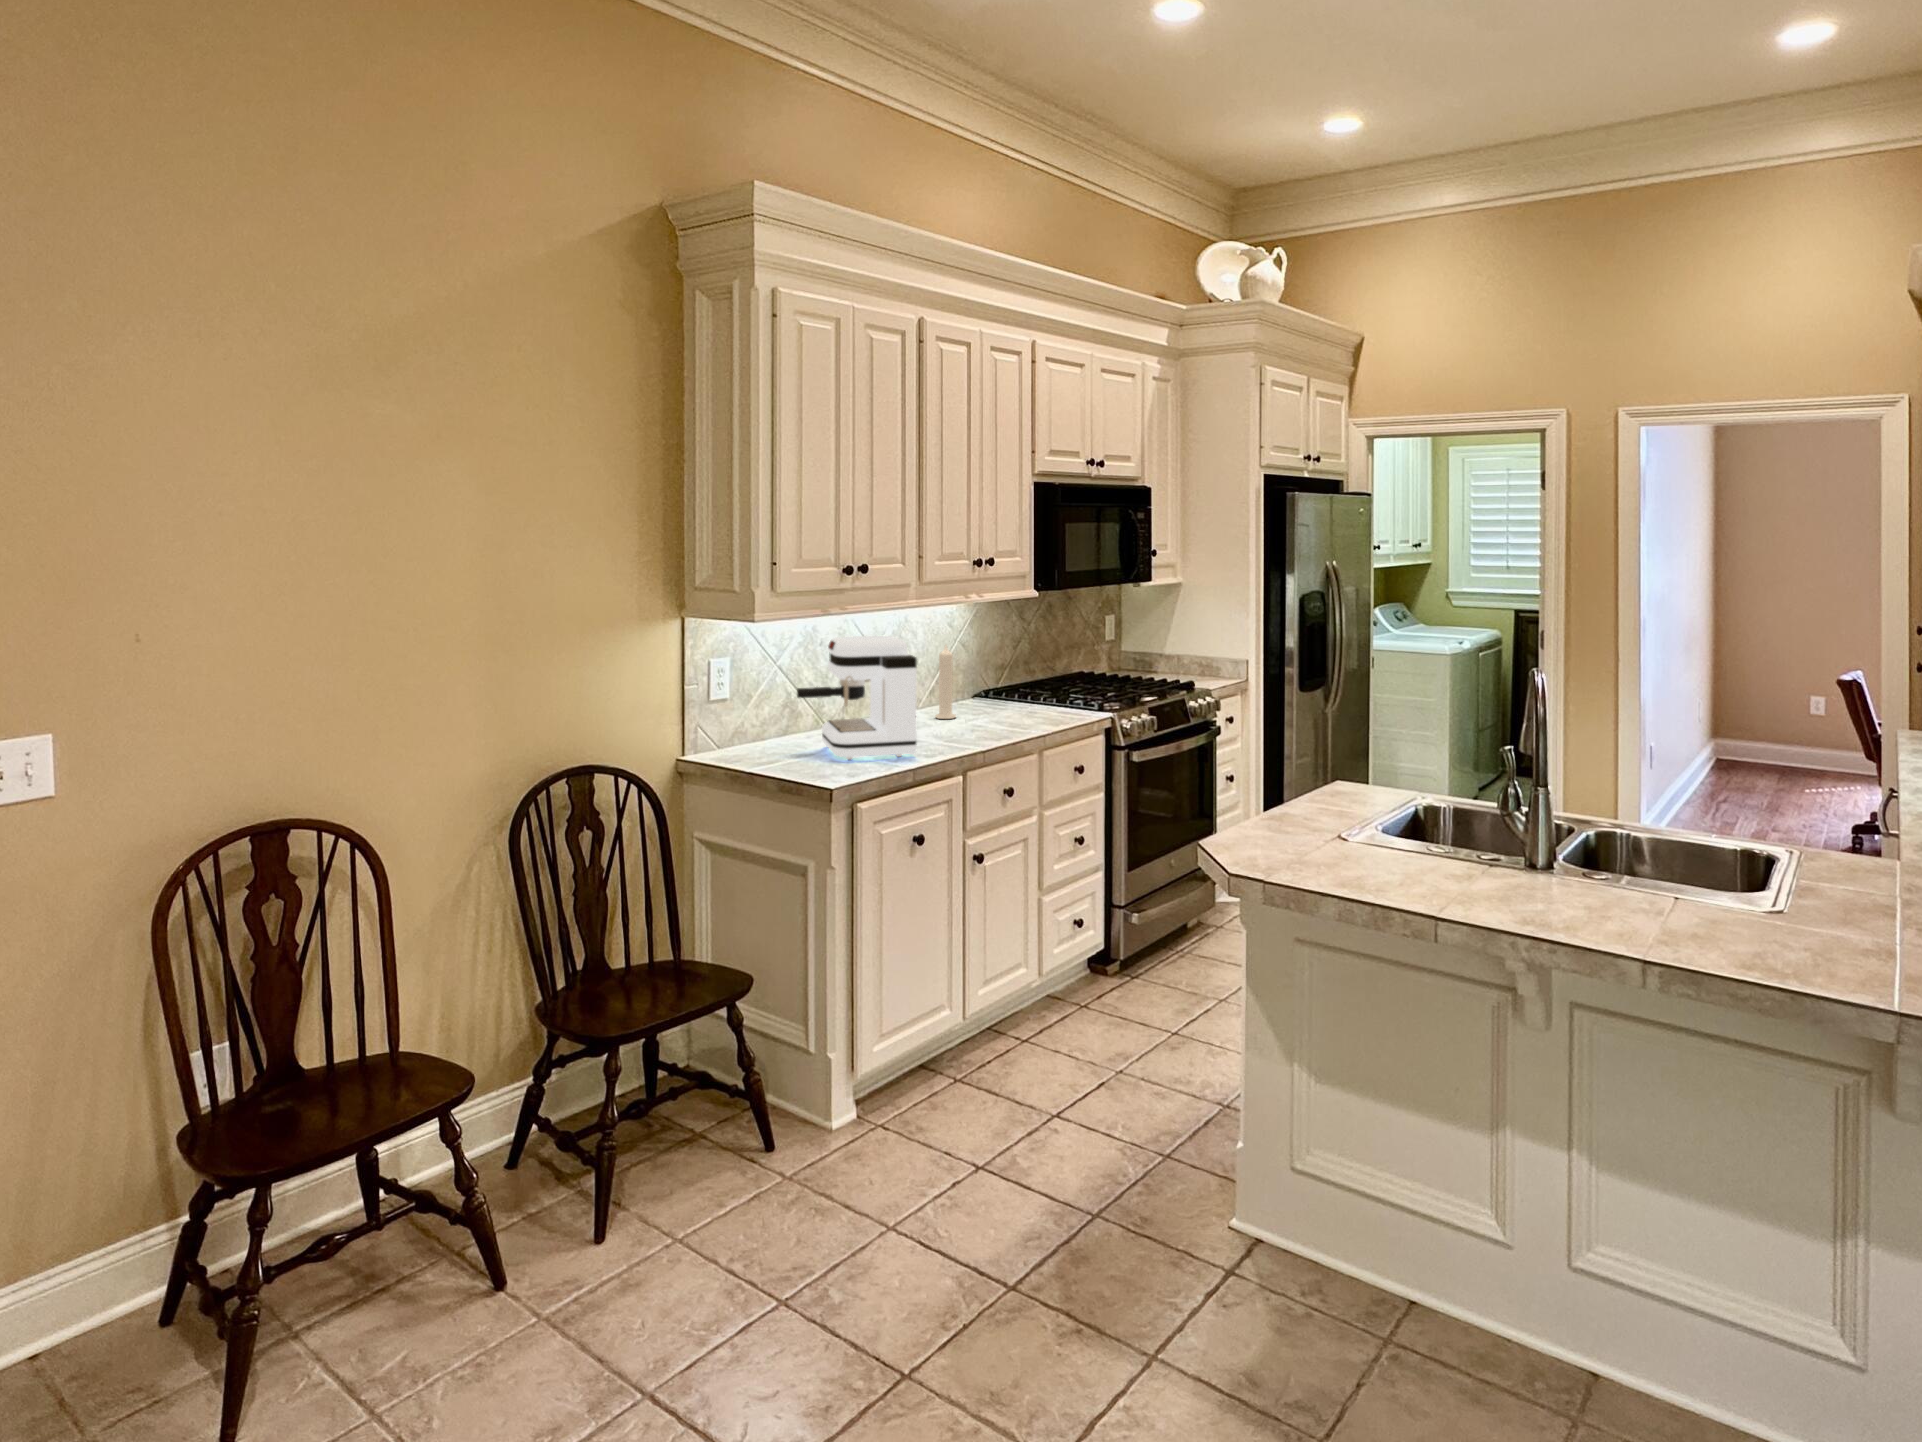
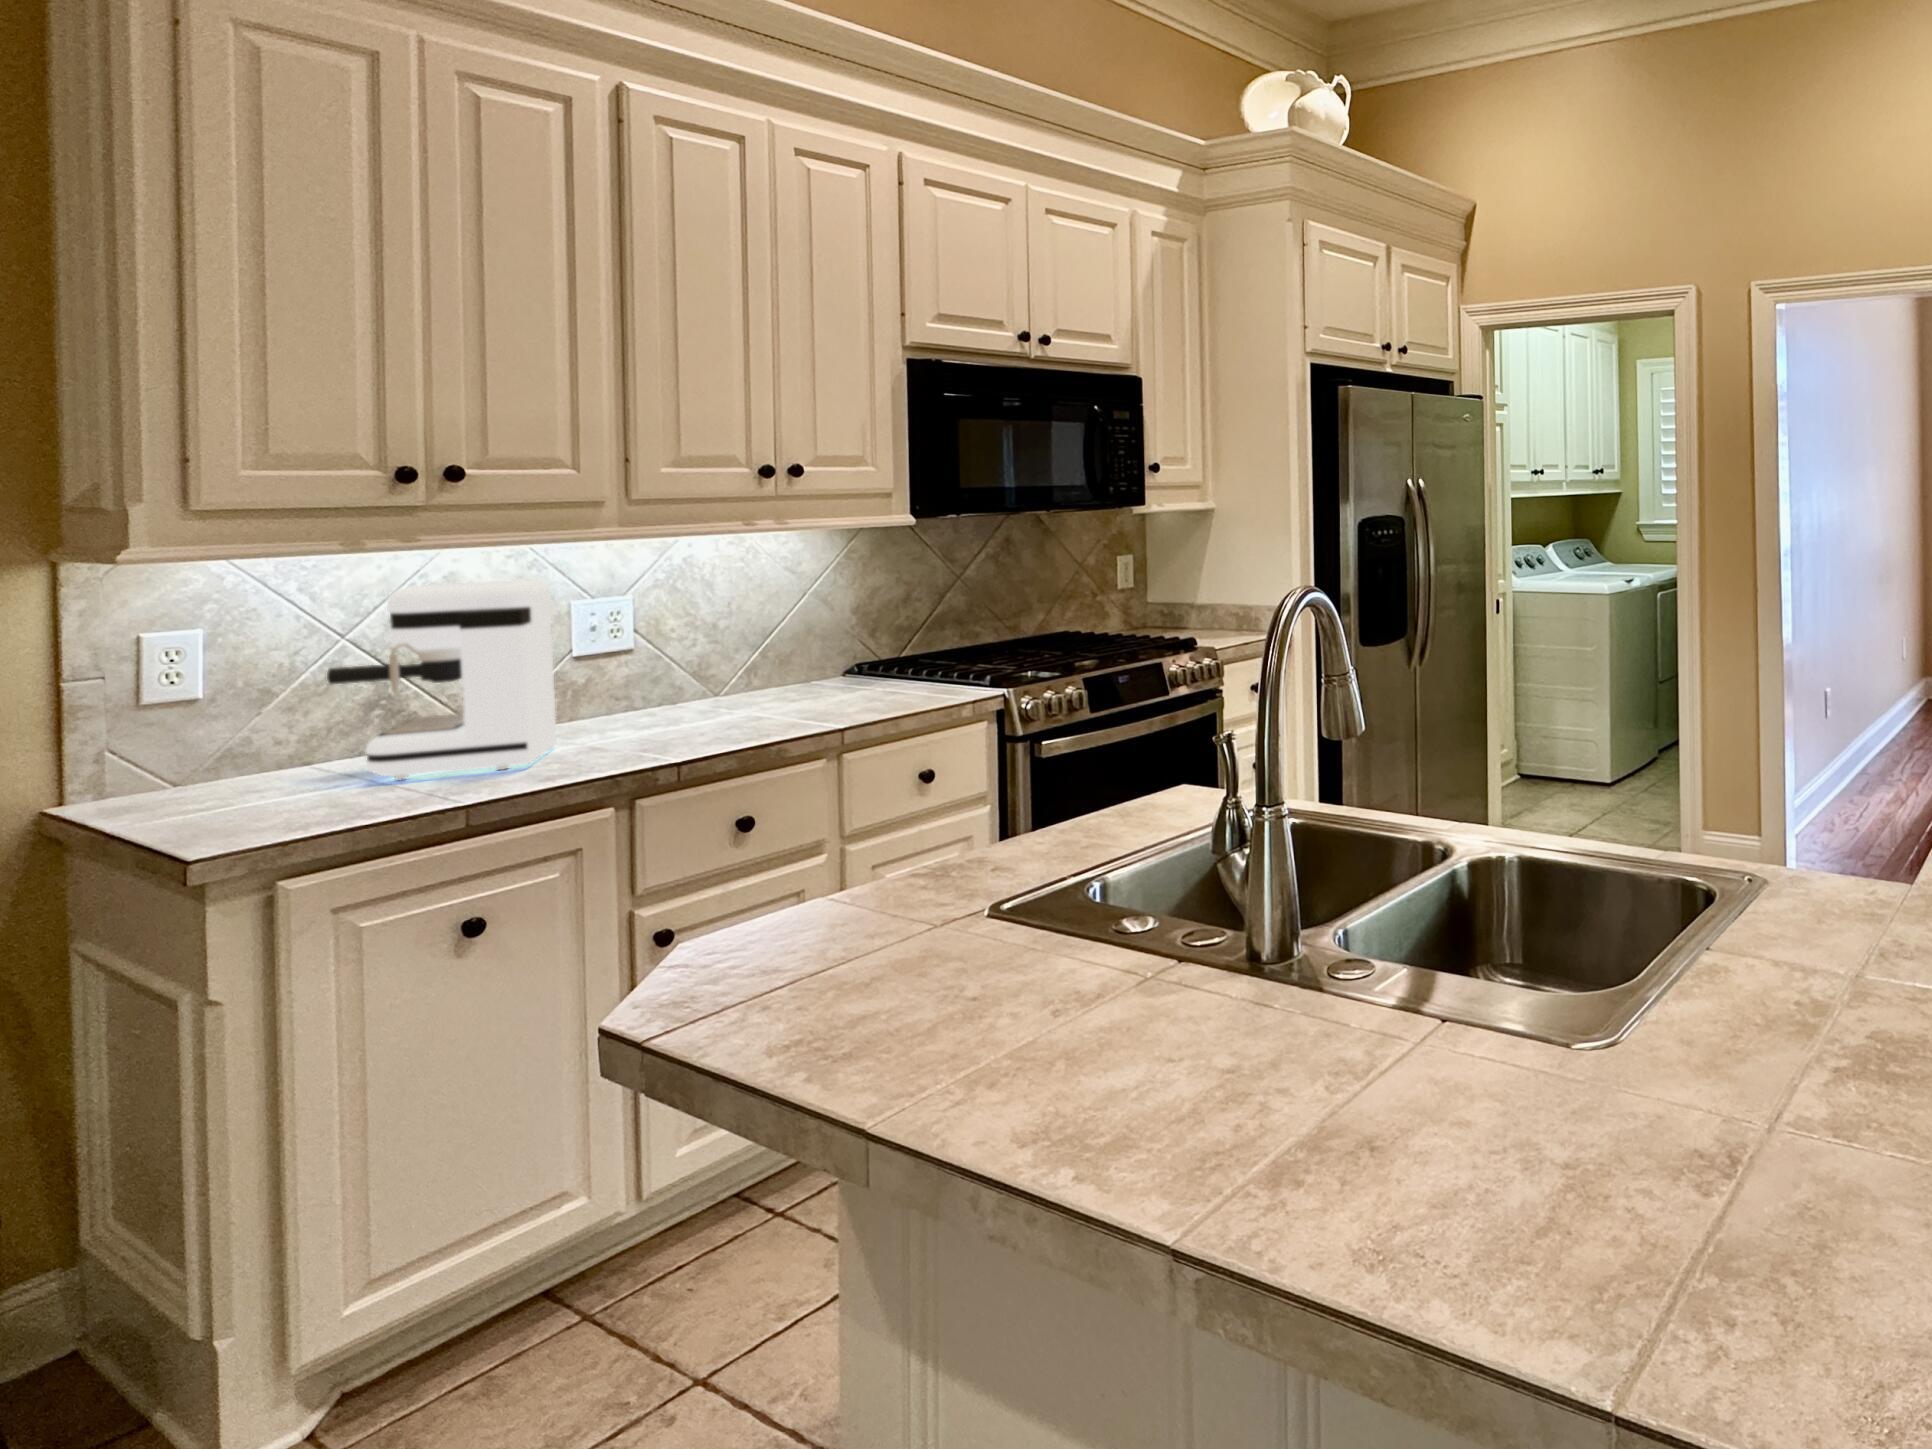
candle: present [936,645,956,719] -> none [715,595,751,706]

